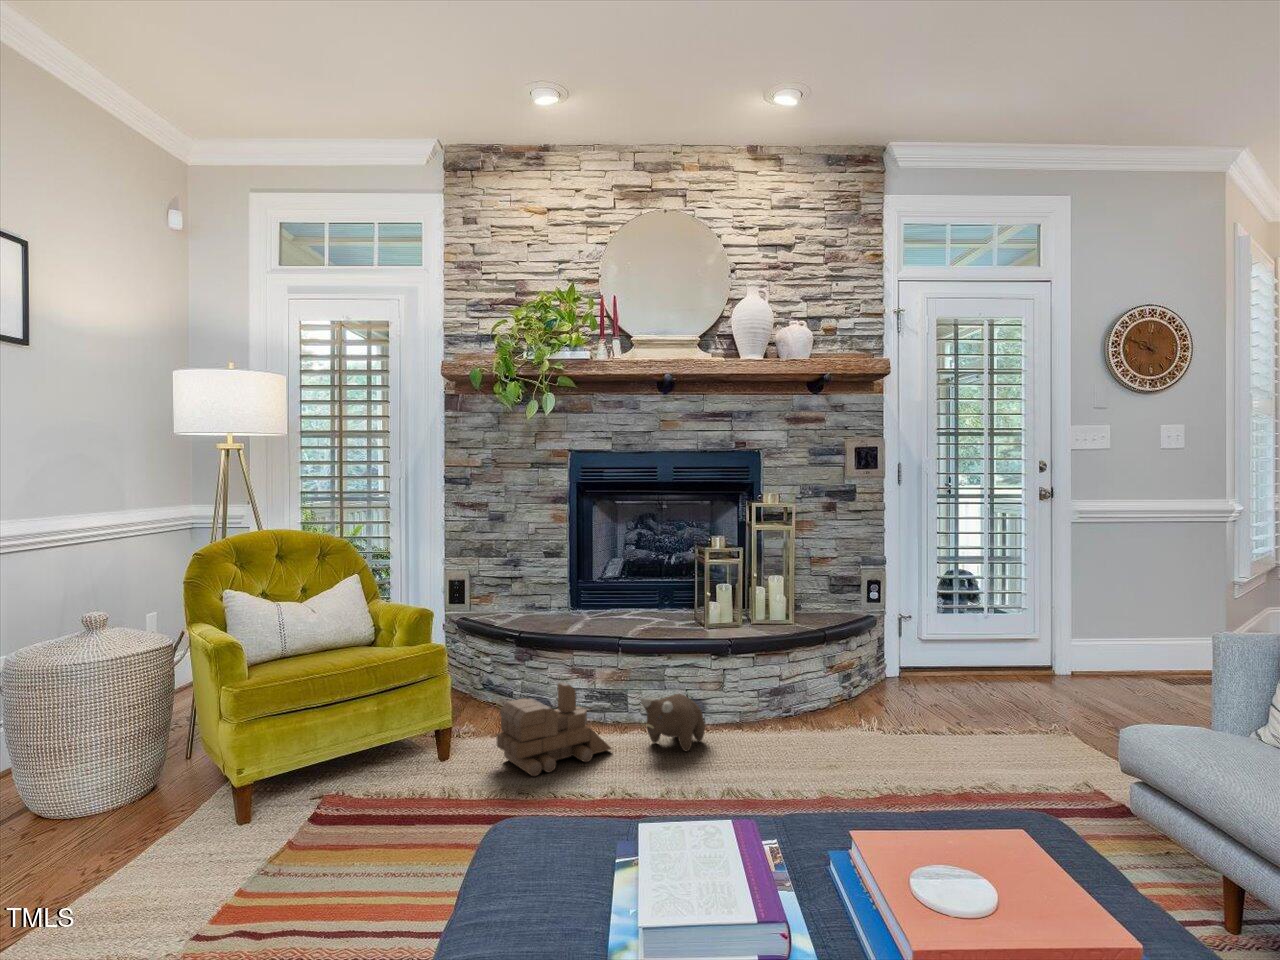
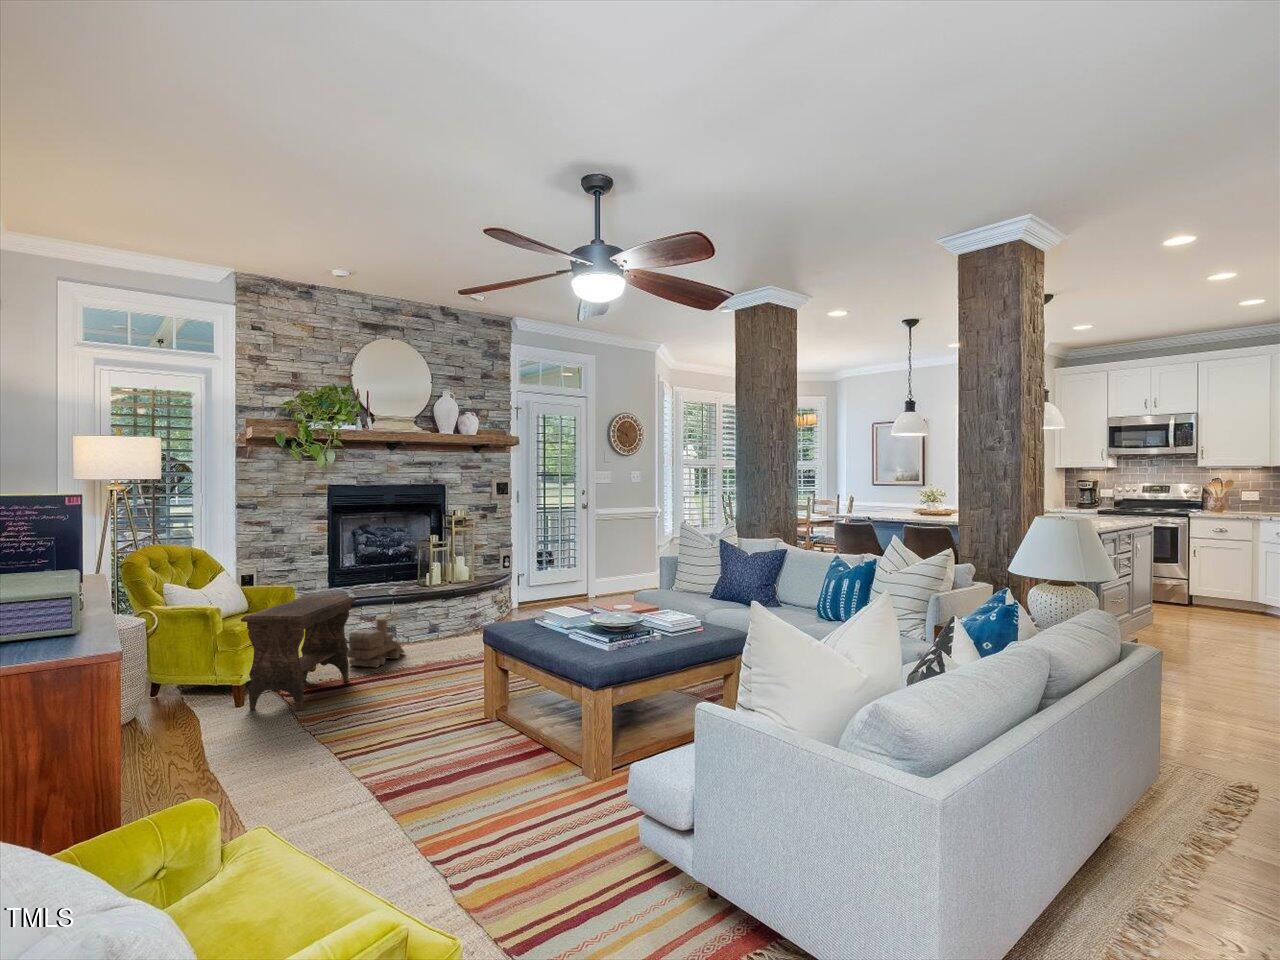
footstool: none [232,632,471,863] -> present [241,597,356,710]
plush toy: present [641,694,705,751] -> none [419,620,449,648]

